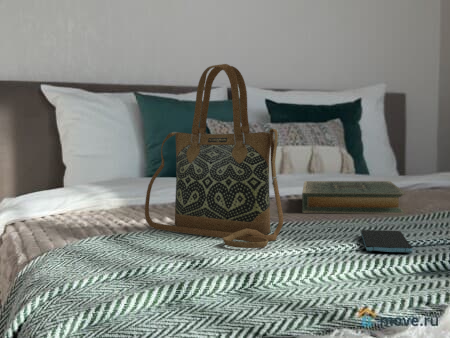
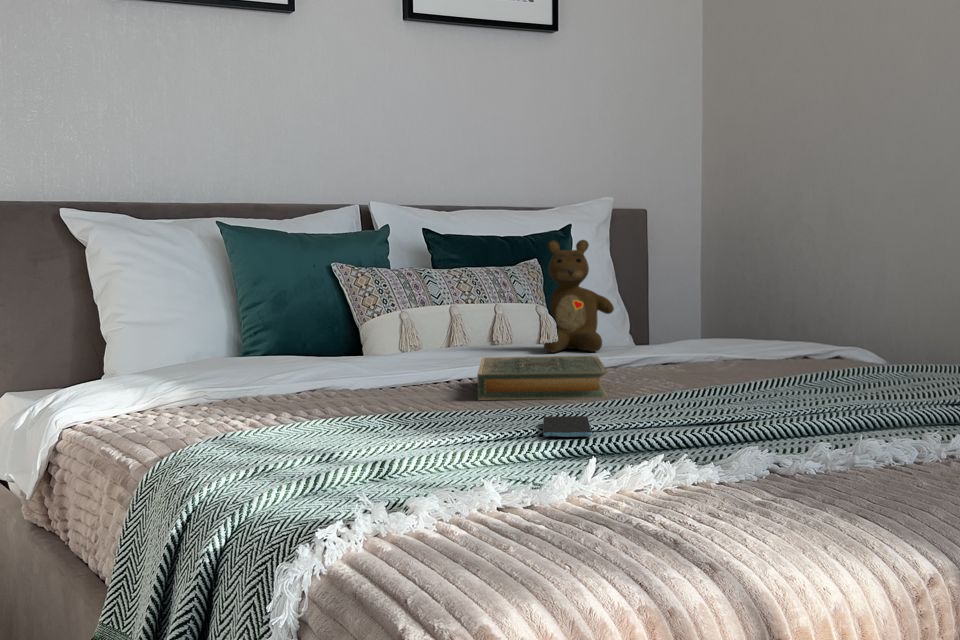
handbag: present [145,64,283,248] -> none [278,221,453,439]
teddy bear: none [330,106,391,180] -> present [543,240,614,353]

